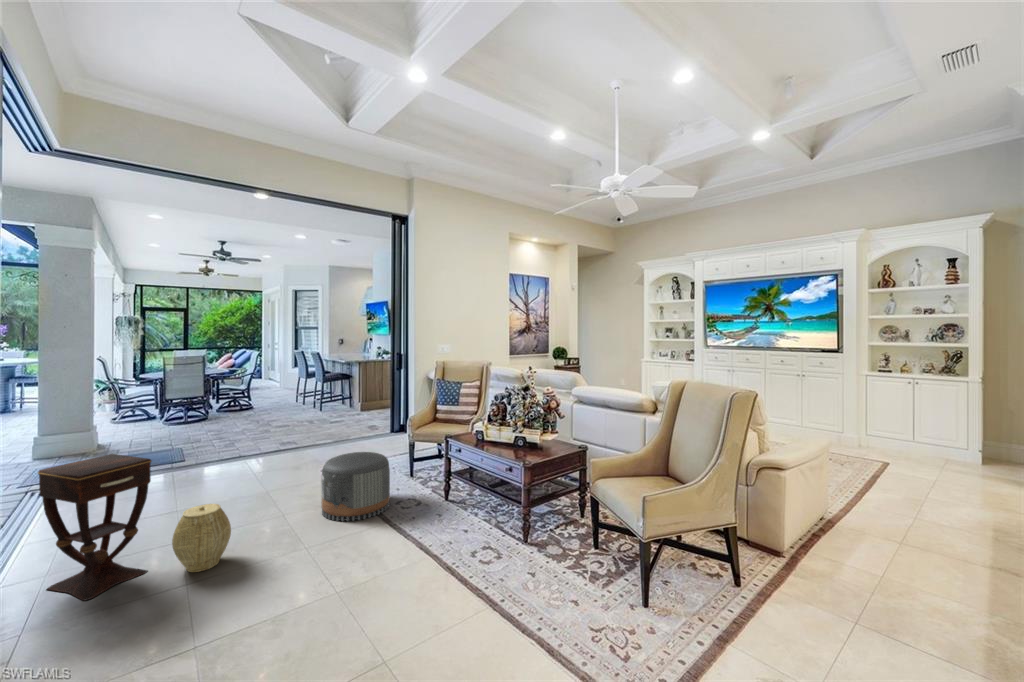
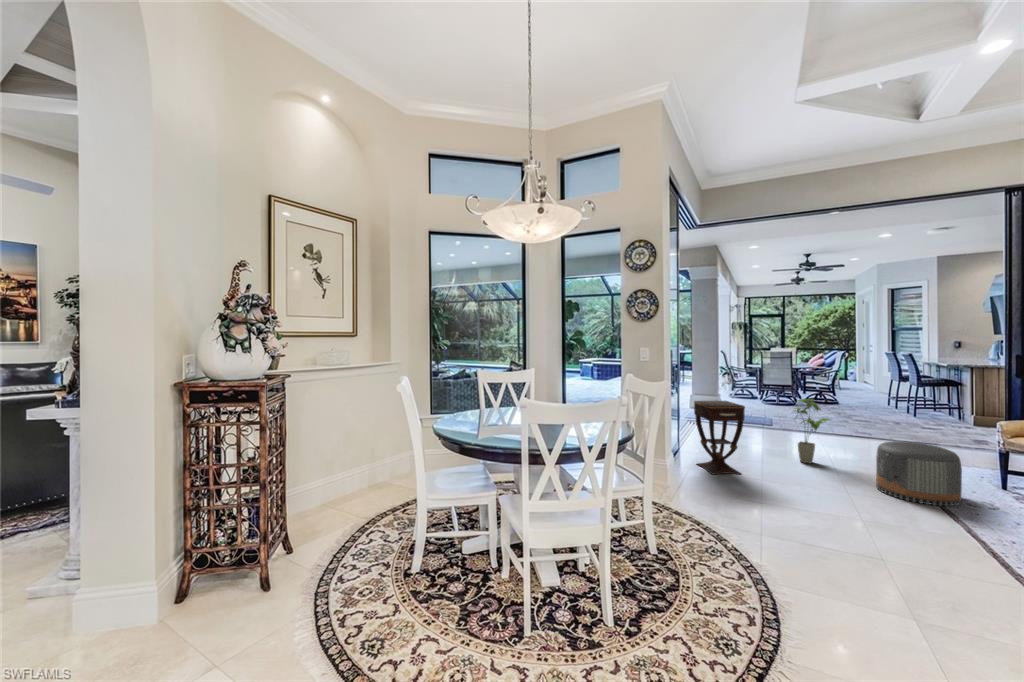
house plant: none [221,422,273,508] -> present [795,399,830,464]
woven basket: present [172,504,231,572] -> none [755,443,793,485]

